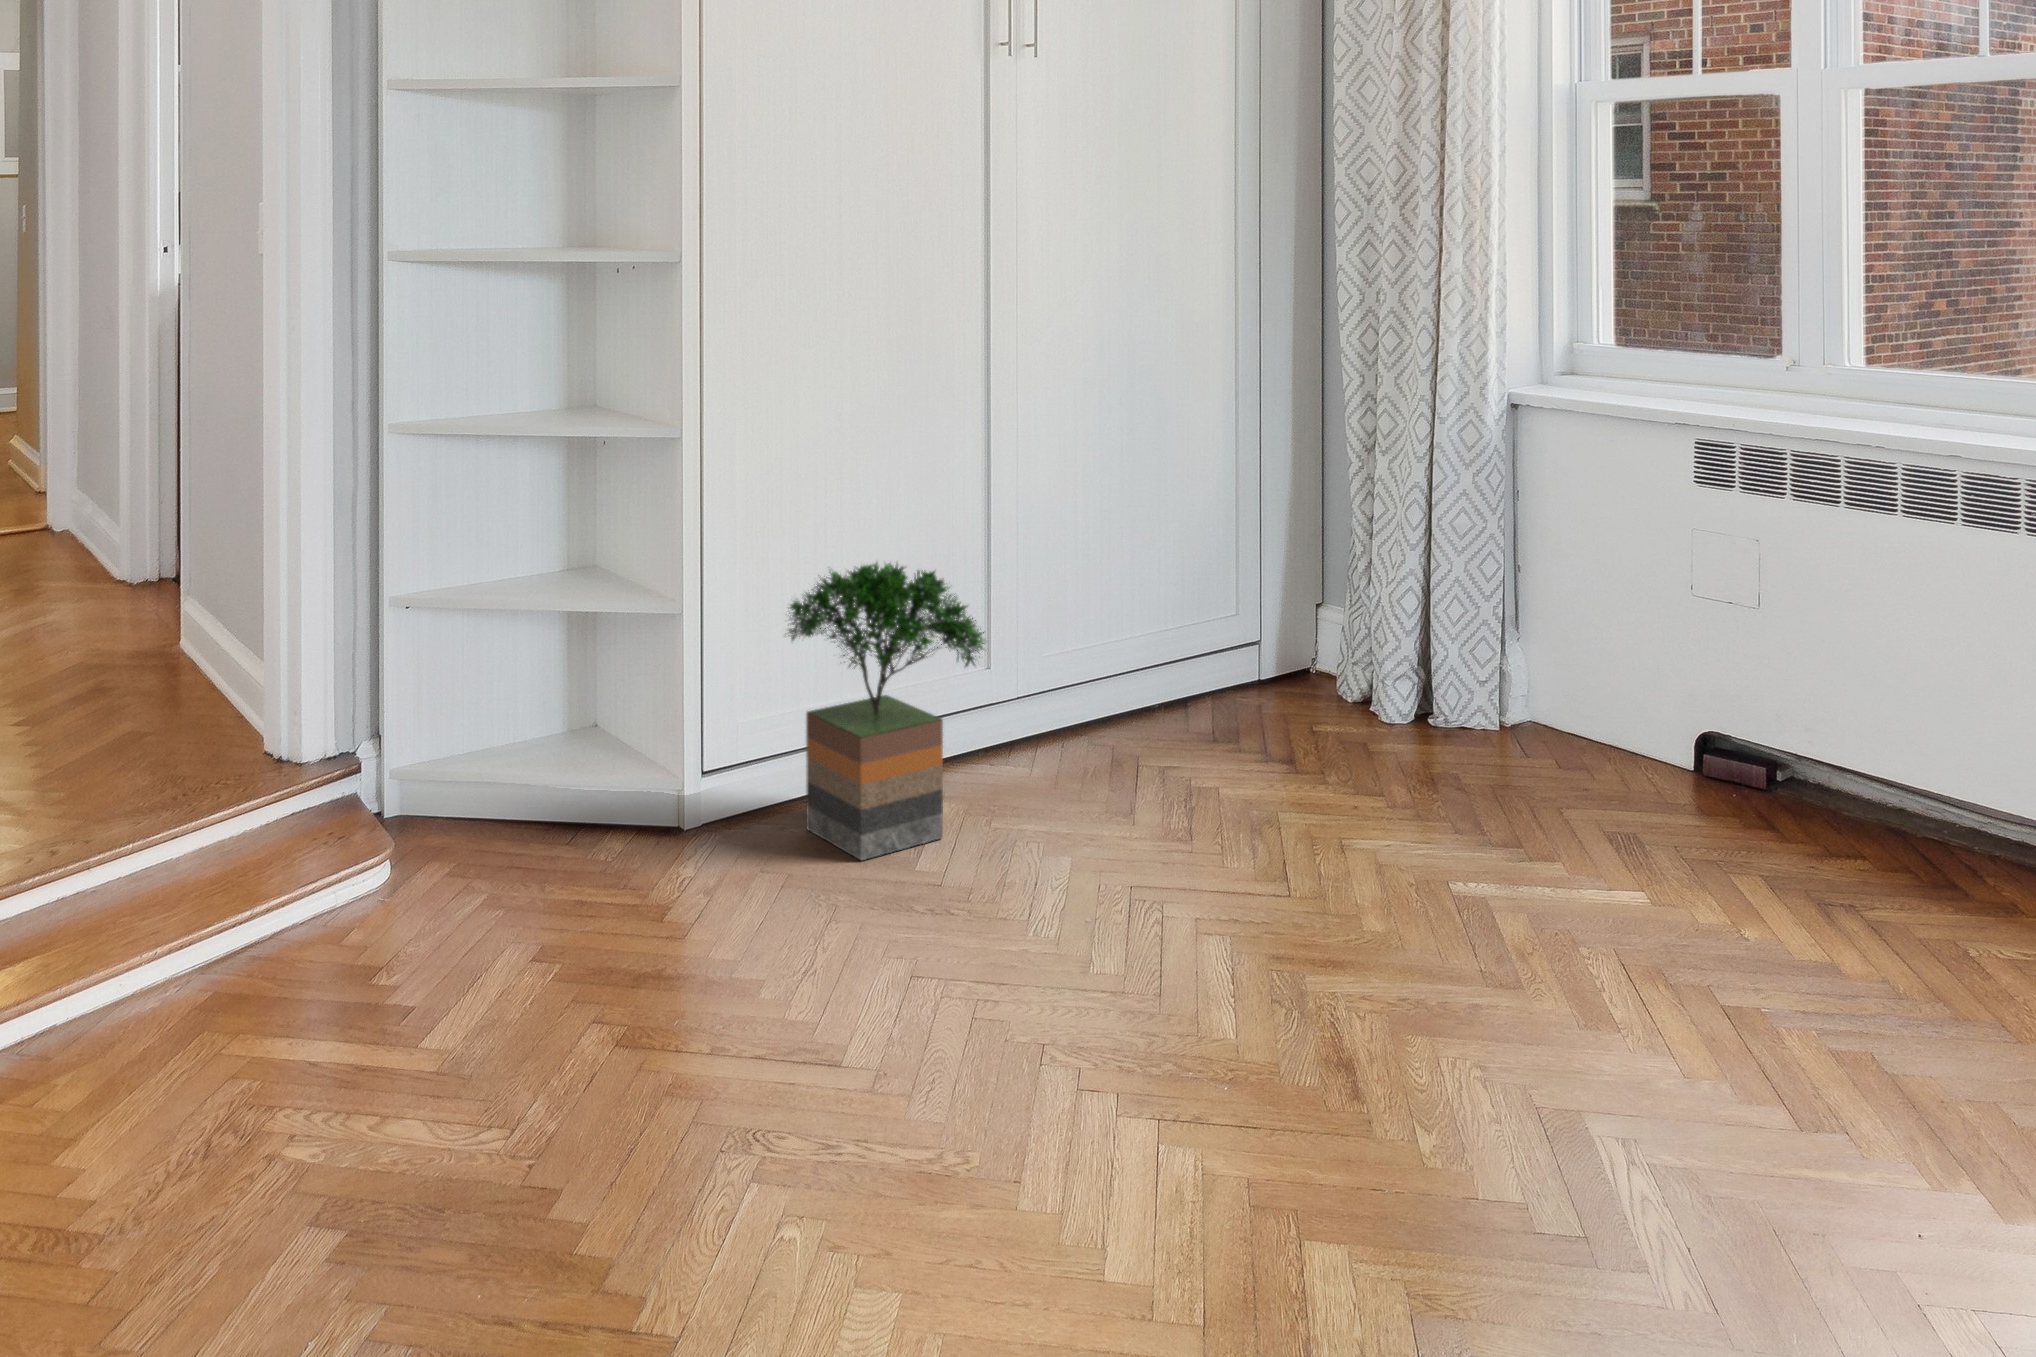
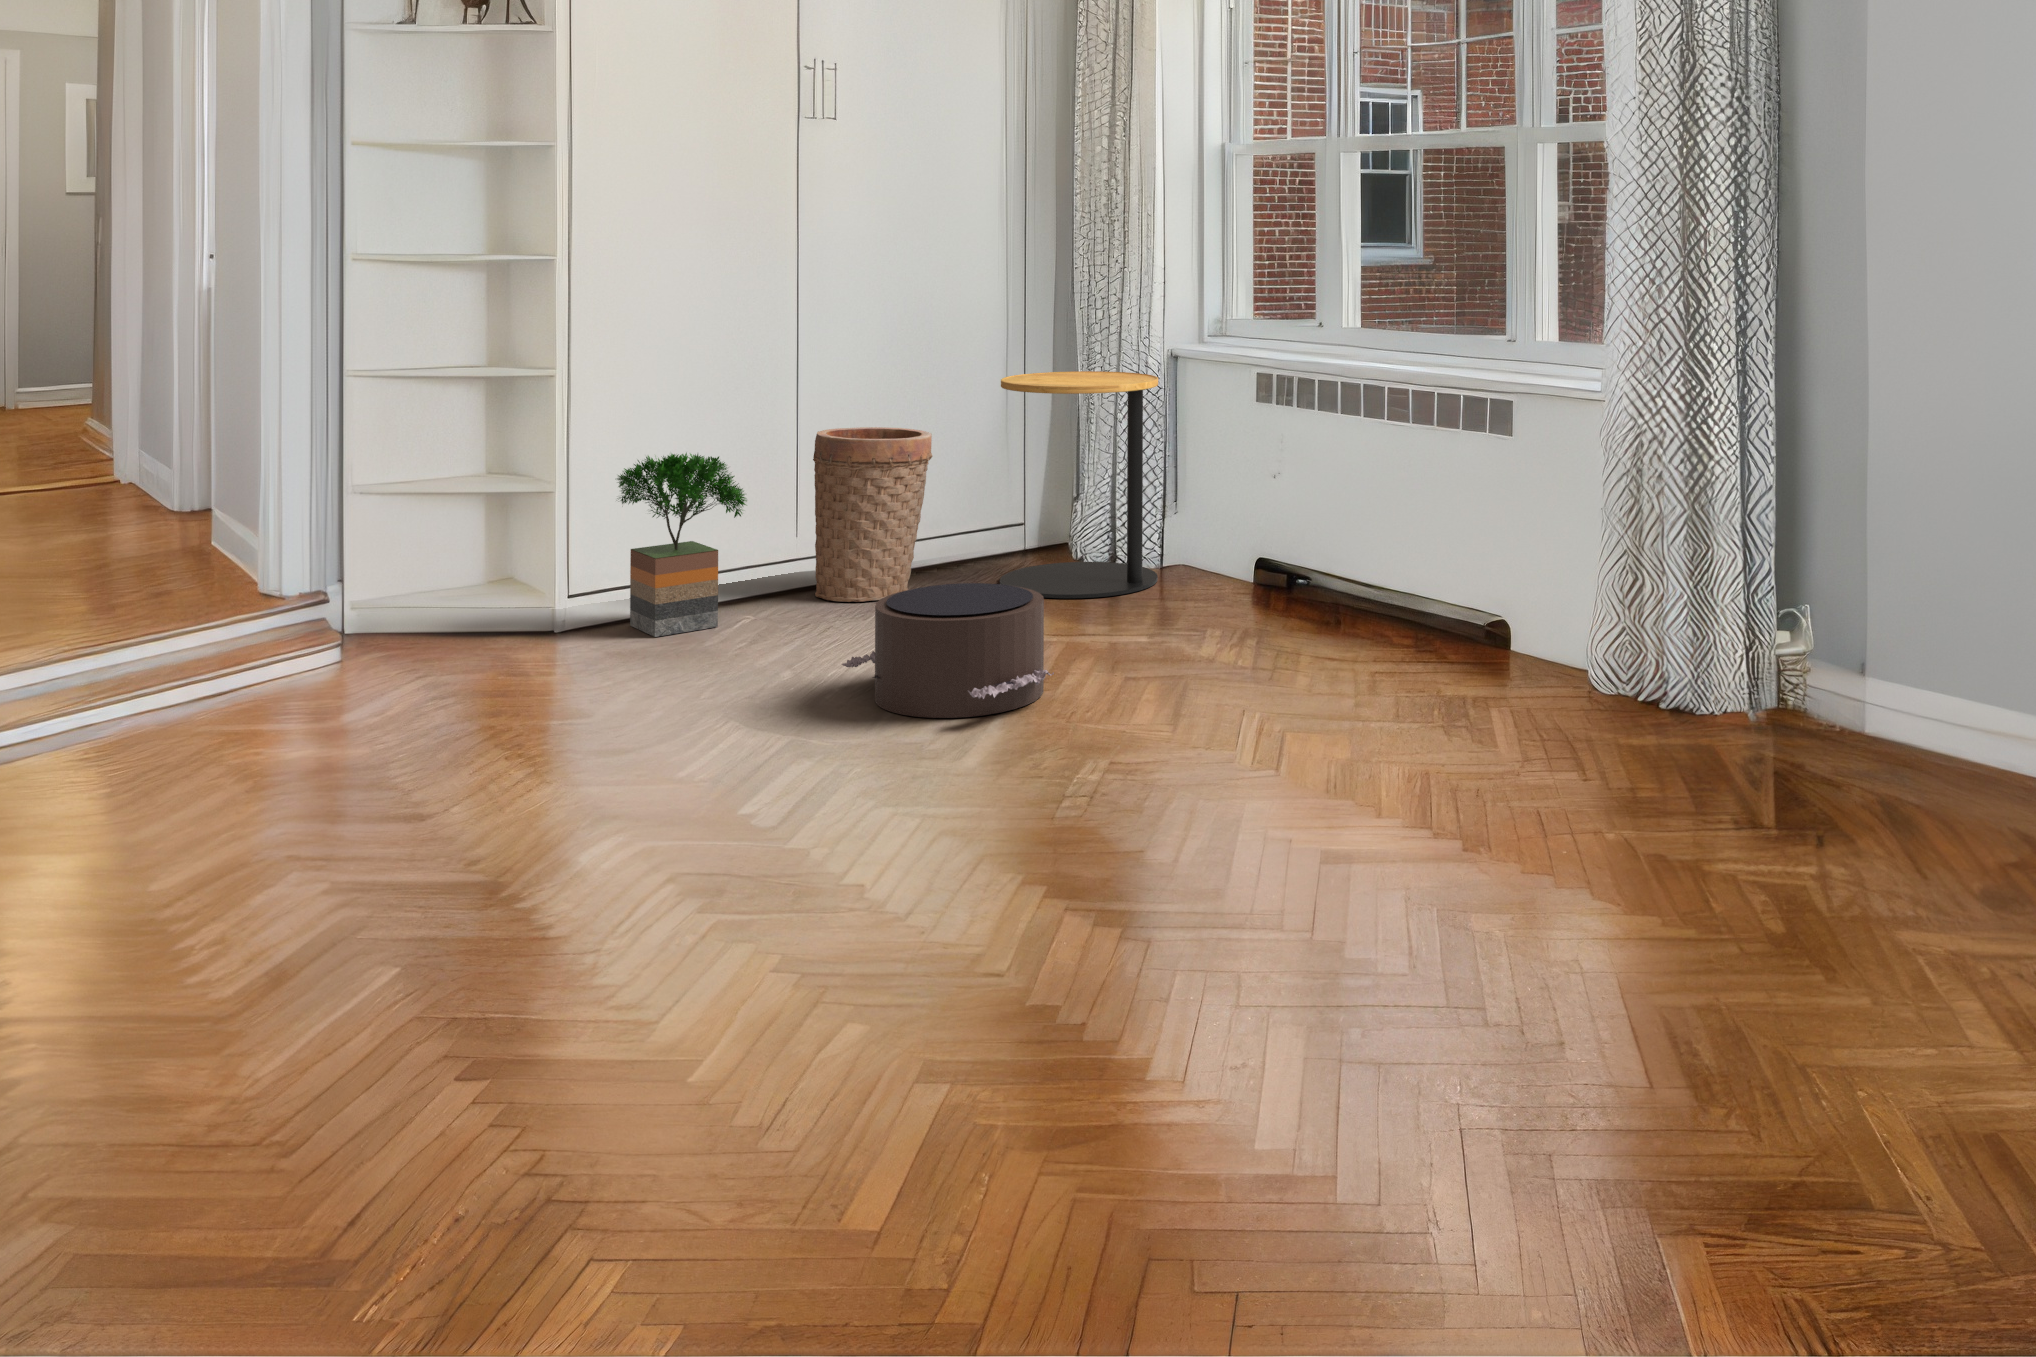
side table: none [1294,426,1542,790] -> present [1000,371,1158,598]
basket: none [1033,509,1207,786] -> present [813,427,932,602]
pouf: none [1271,831,1698,1136] -> present [842,583,1054,718]

